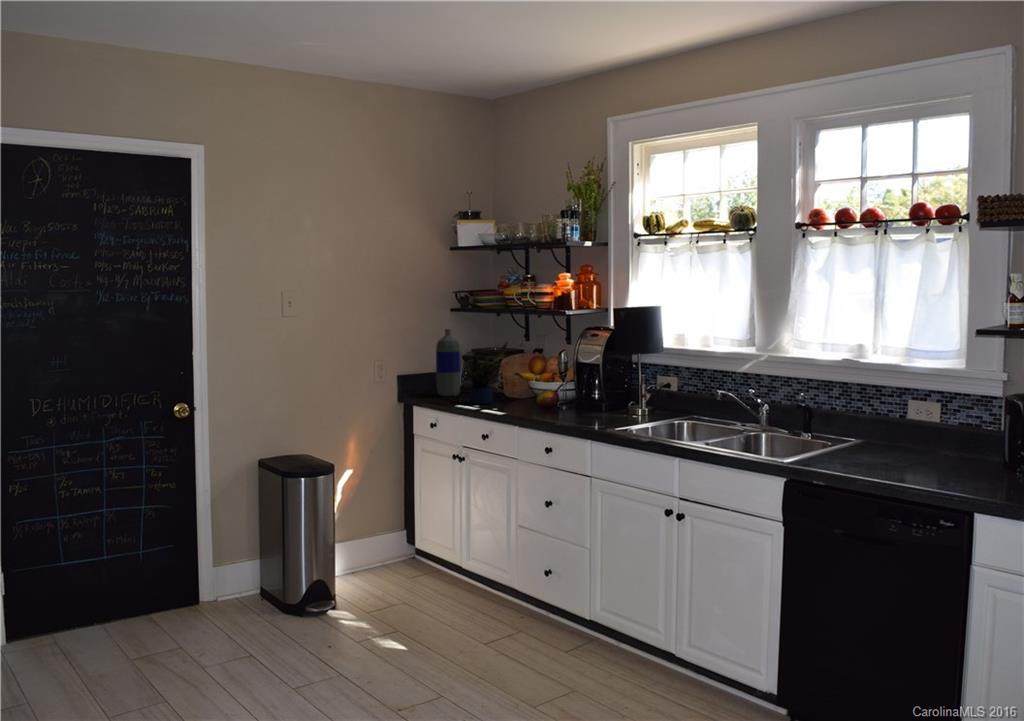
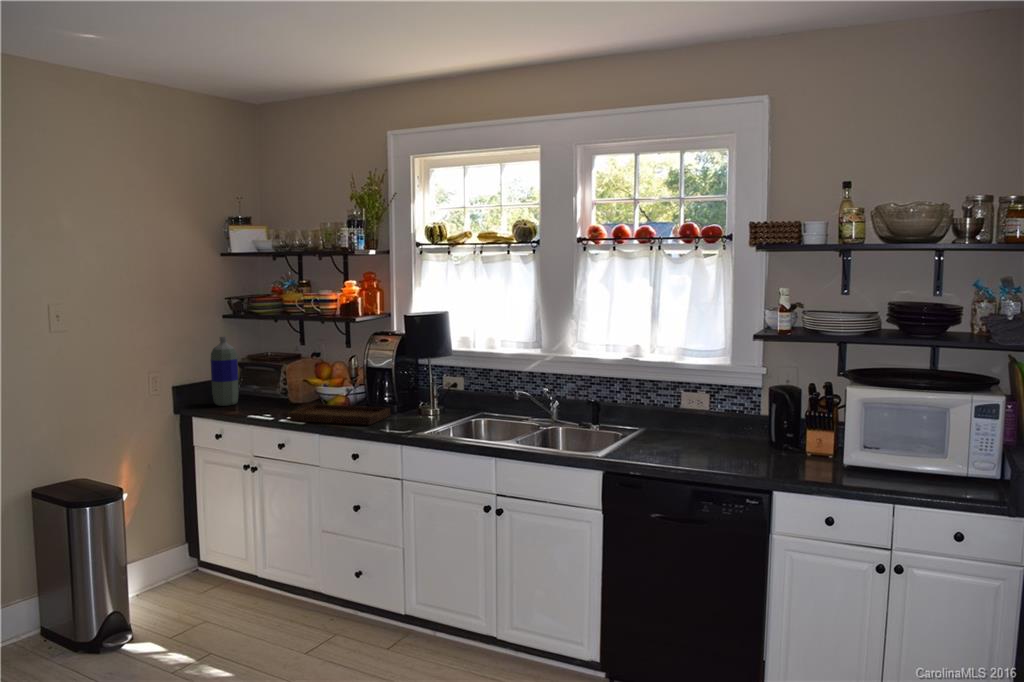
potted plant: present [467,343,507,404] -> none [250,349,293,414]
tray: none [497,381,594,418] -> present [290,388,390,425]

